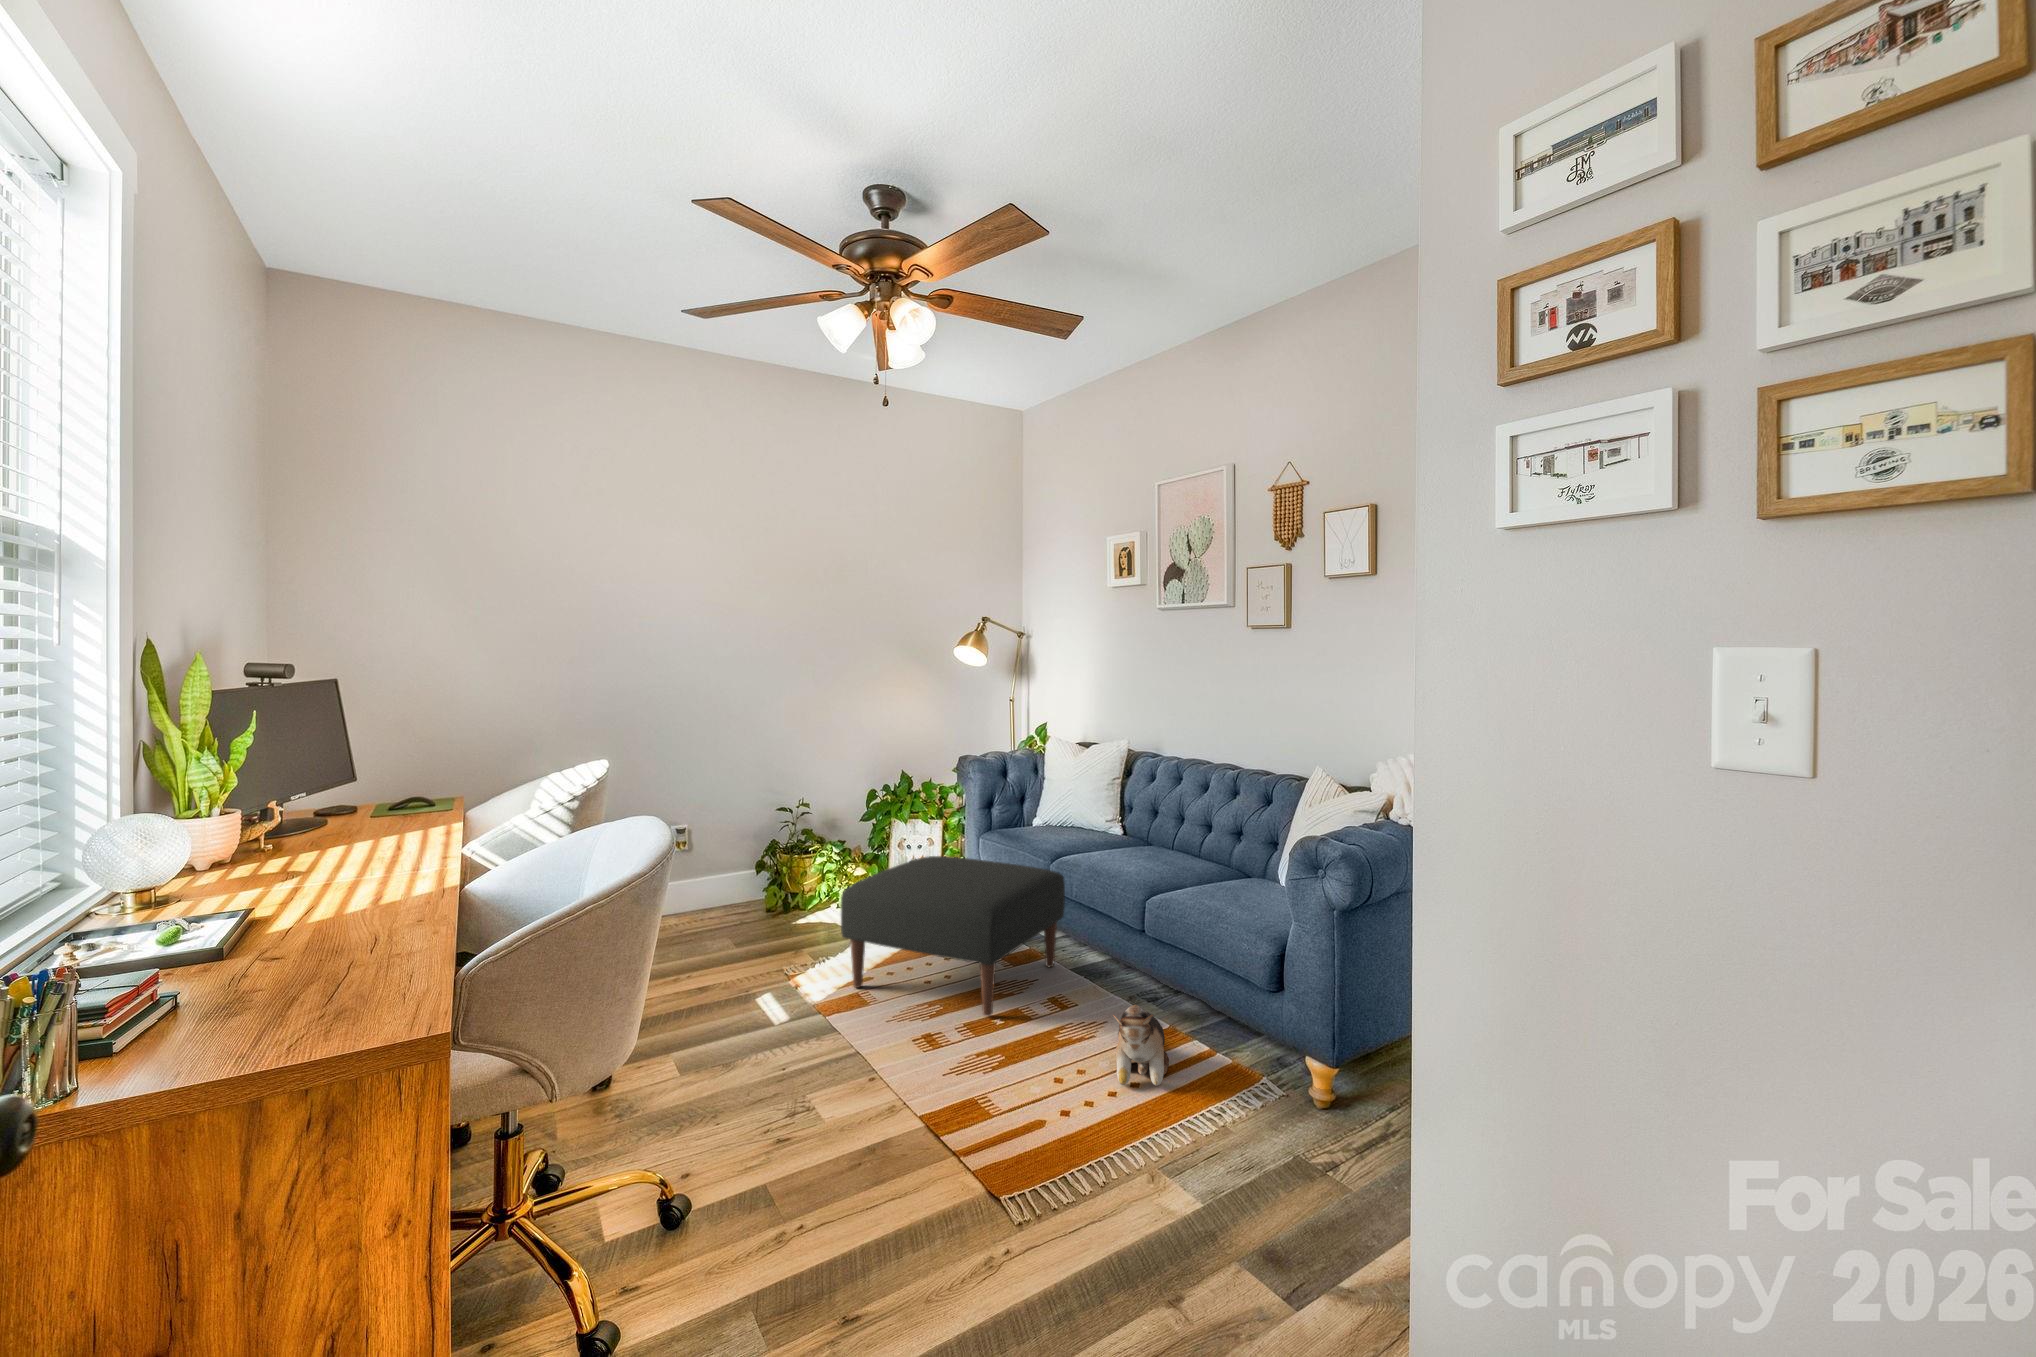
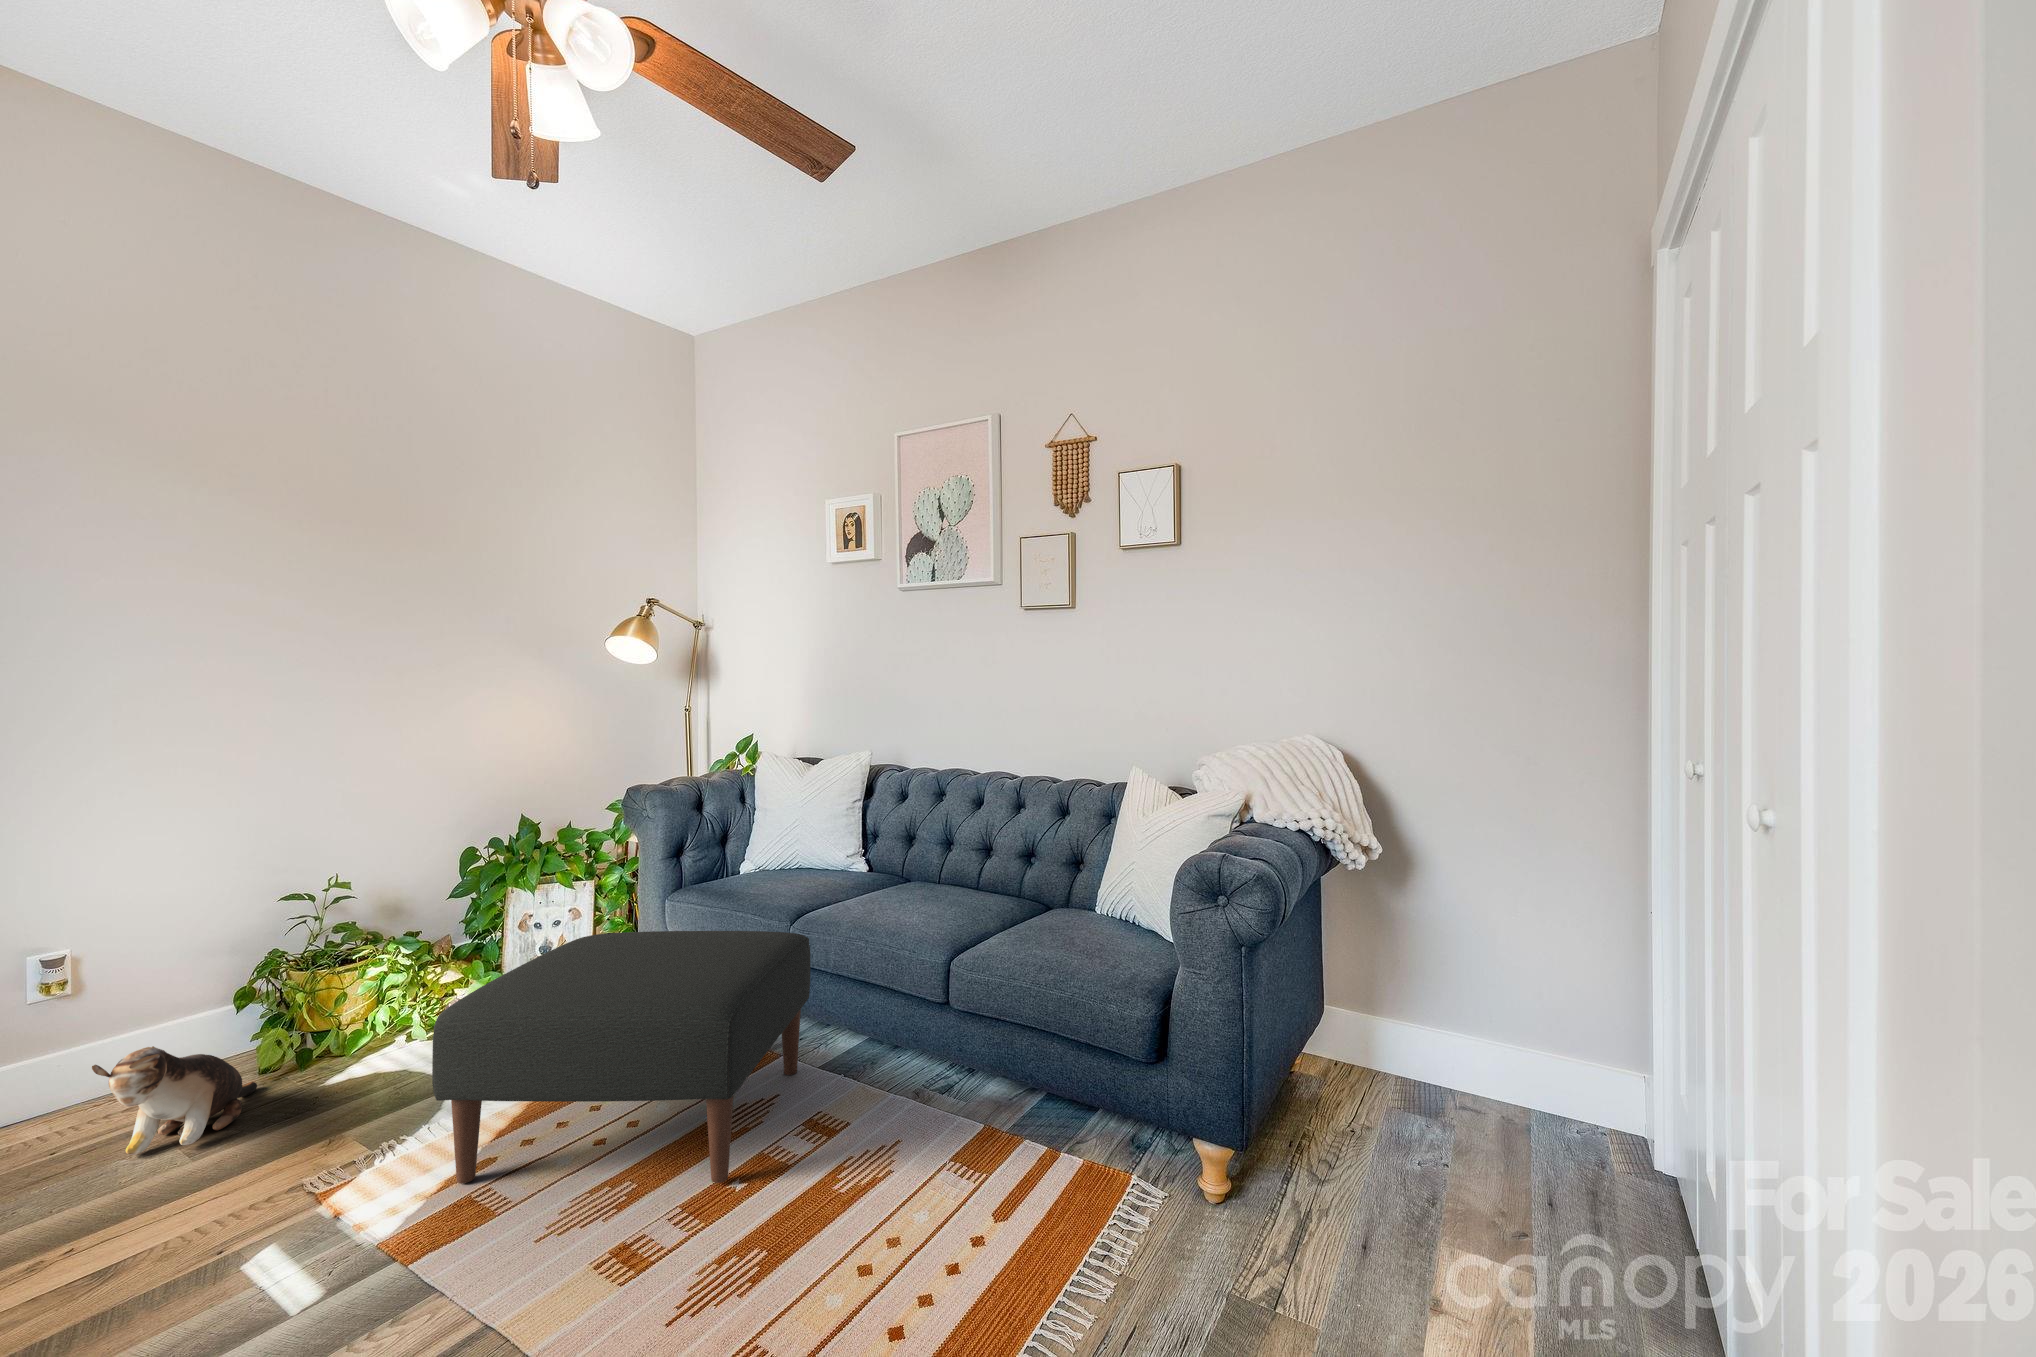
plush toy: present [1113,1005,1169,1086] -> present [92,1046,257,1155]

